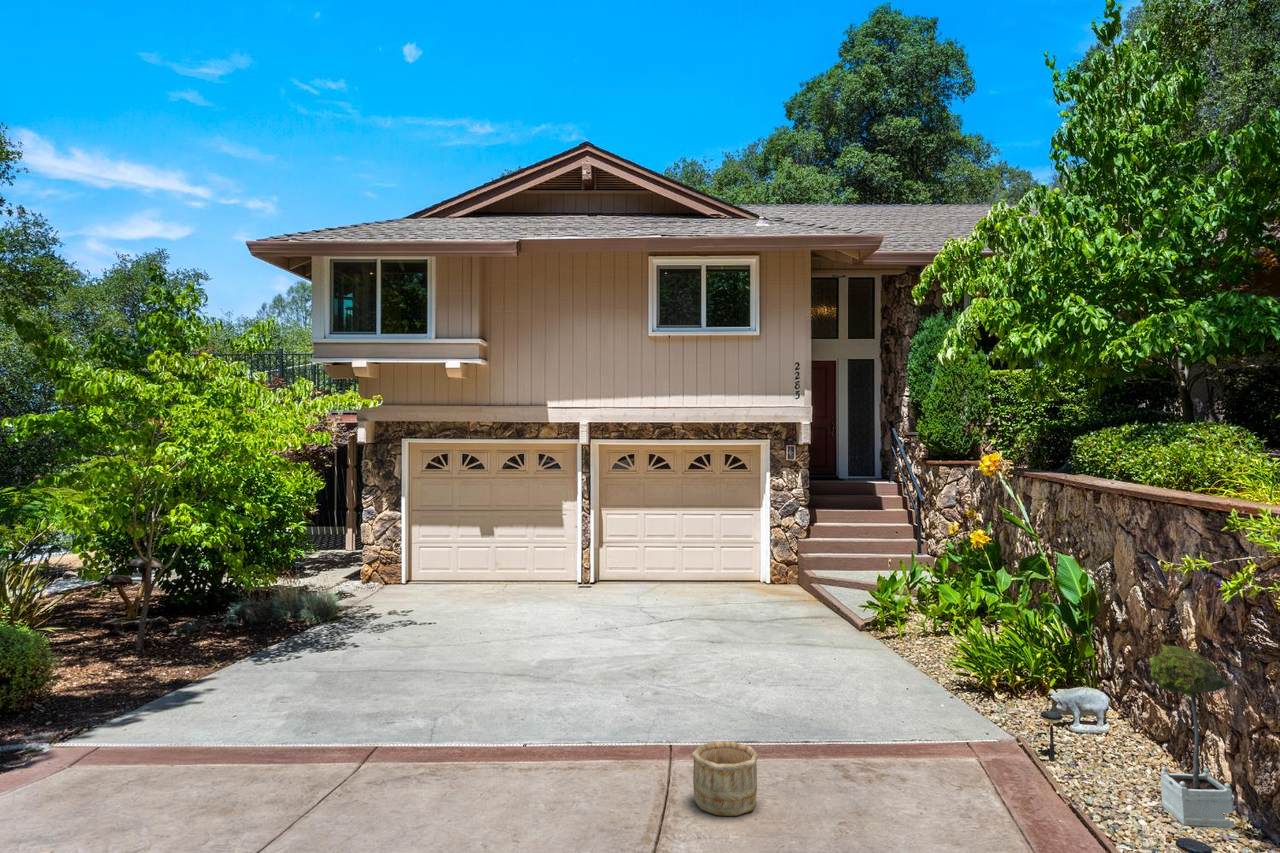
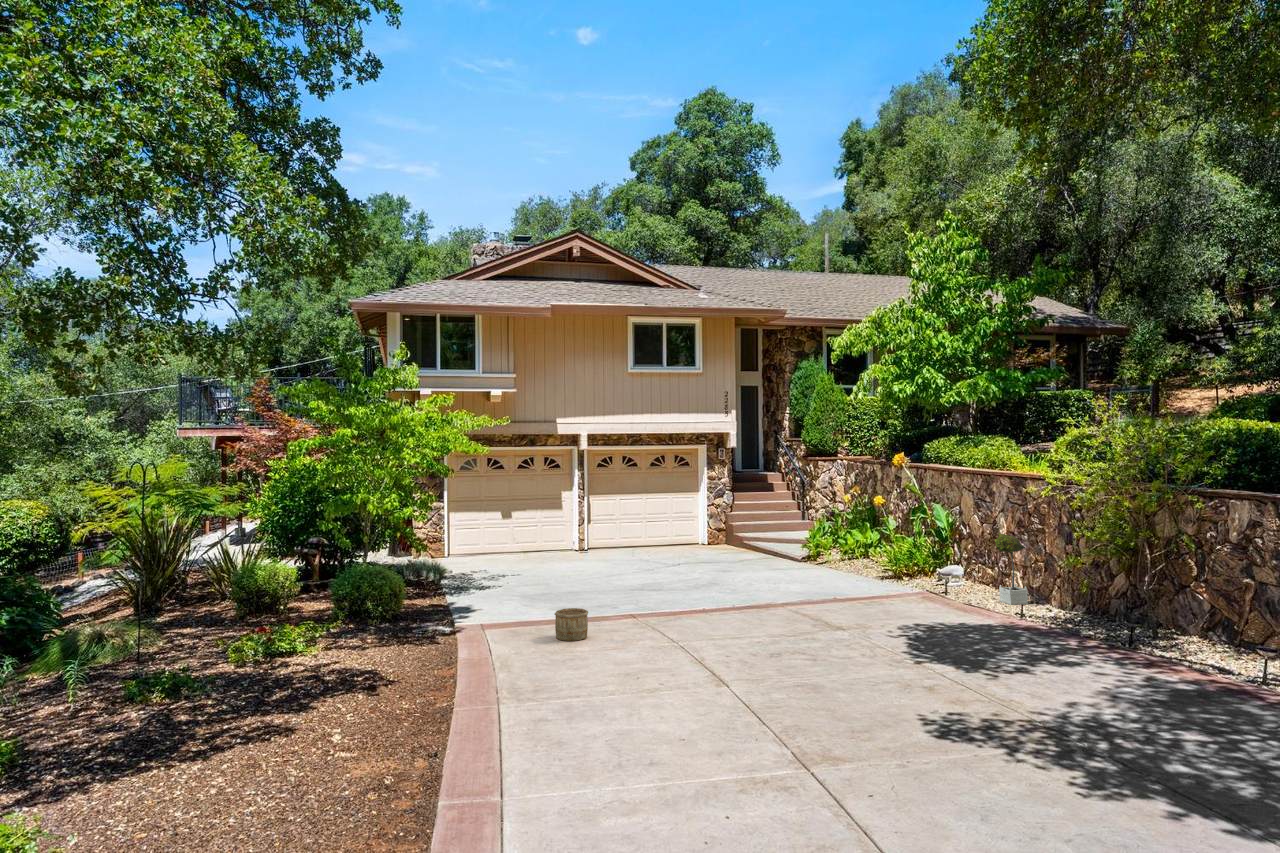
wooden bucket: present [691,741,758,816] -> present [554,608,588,641]

